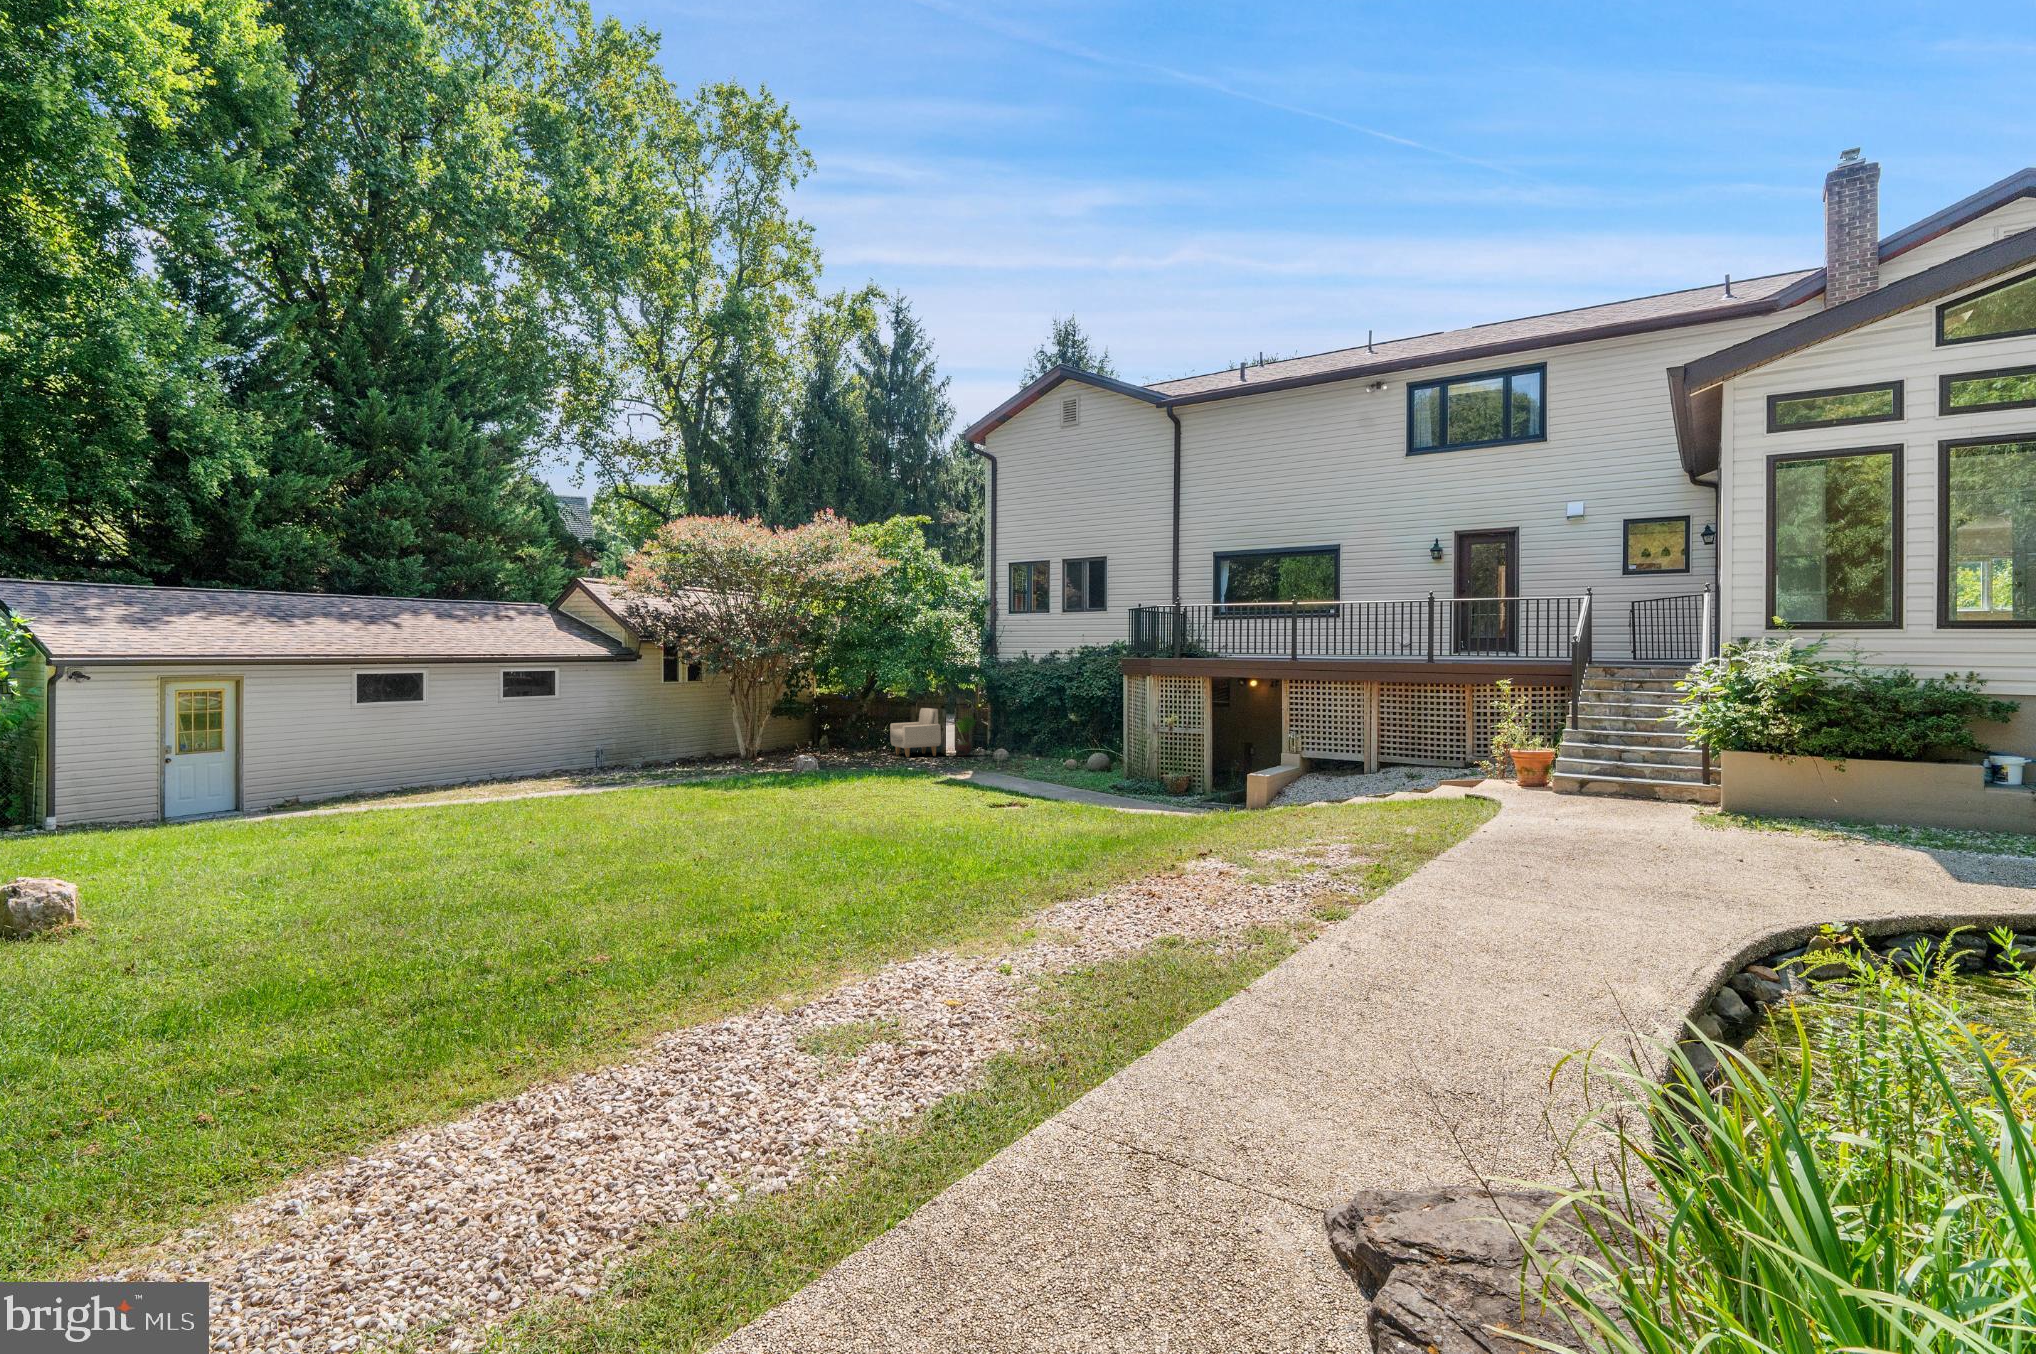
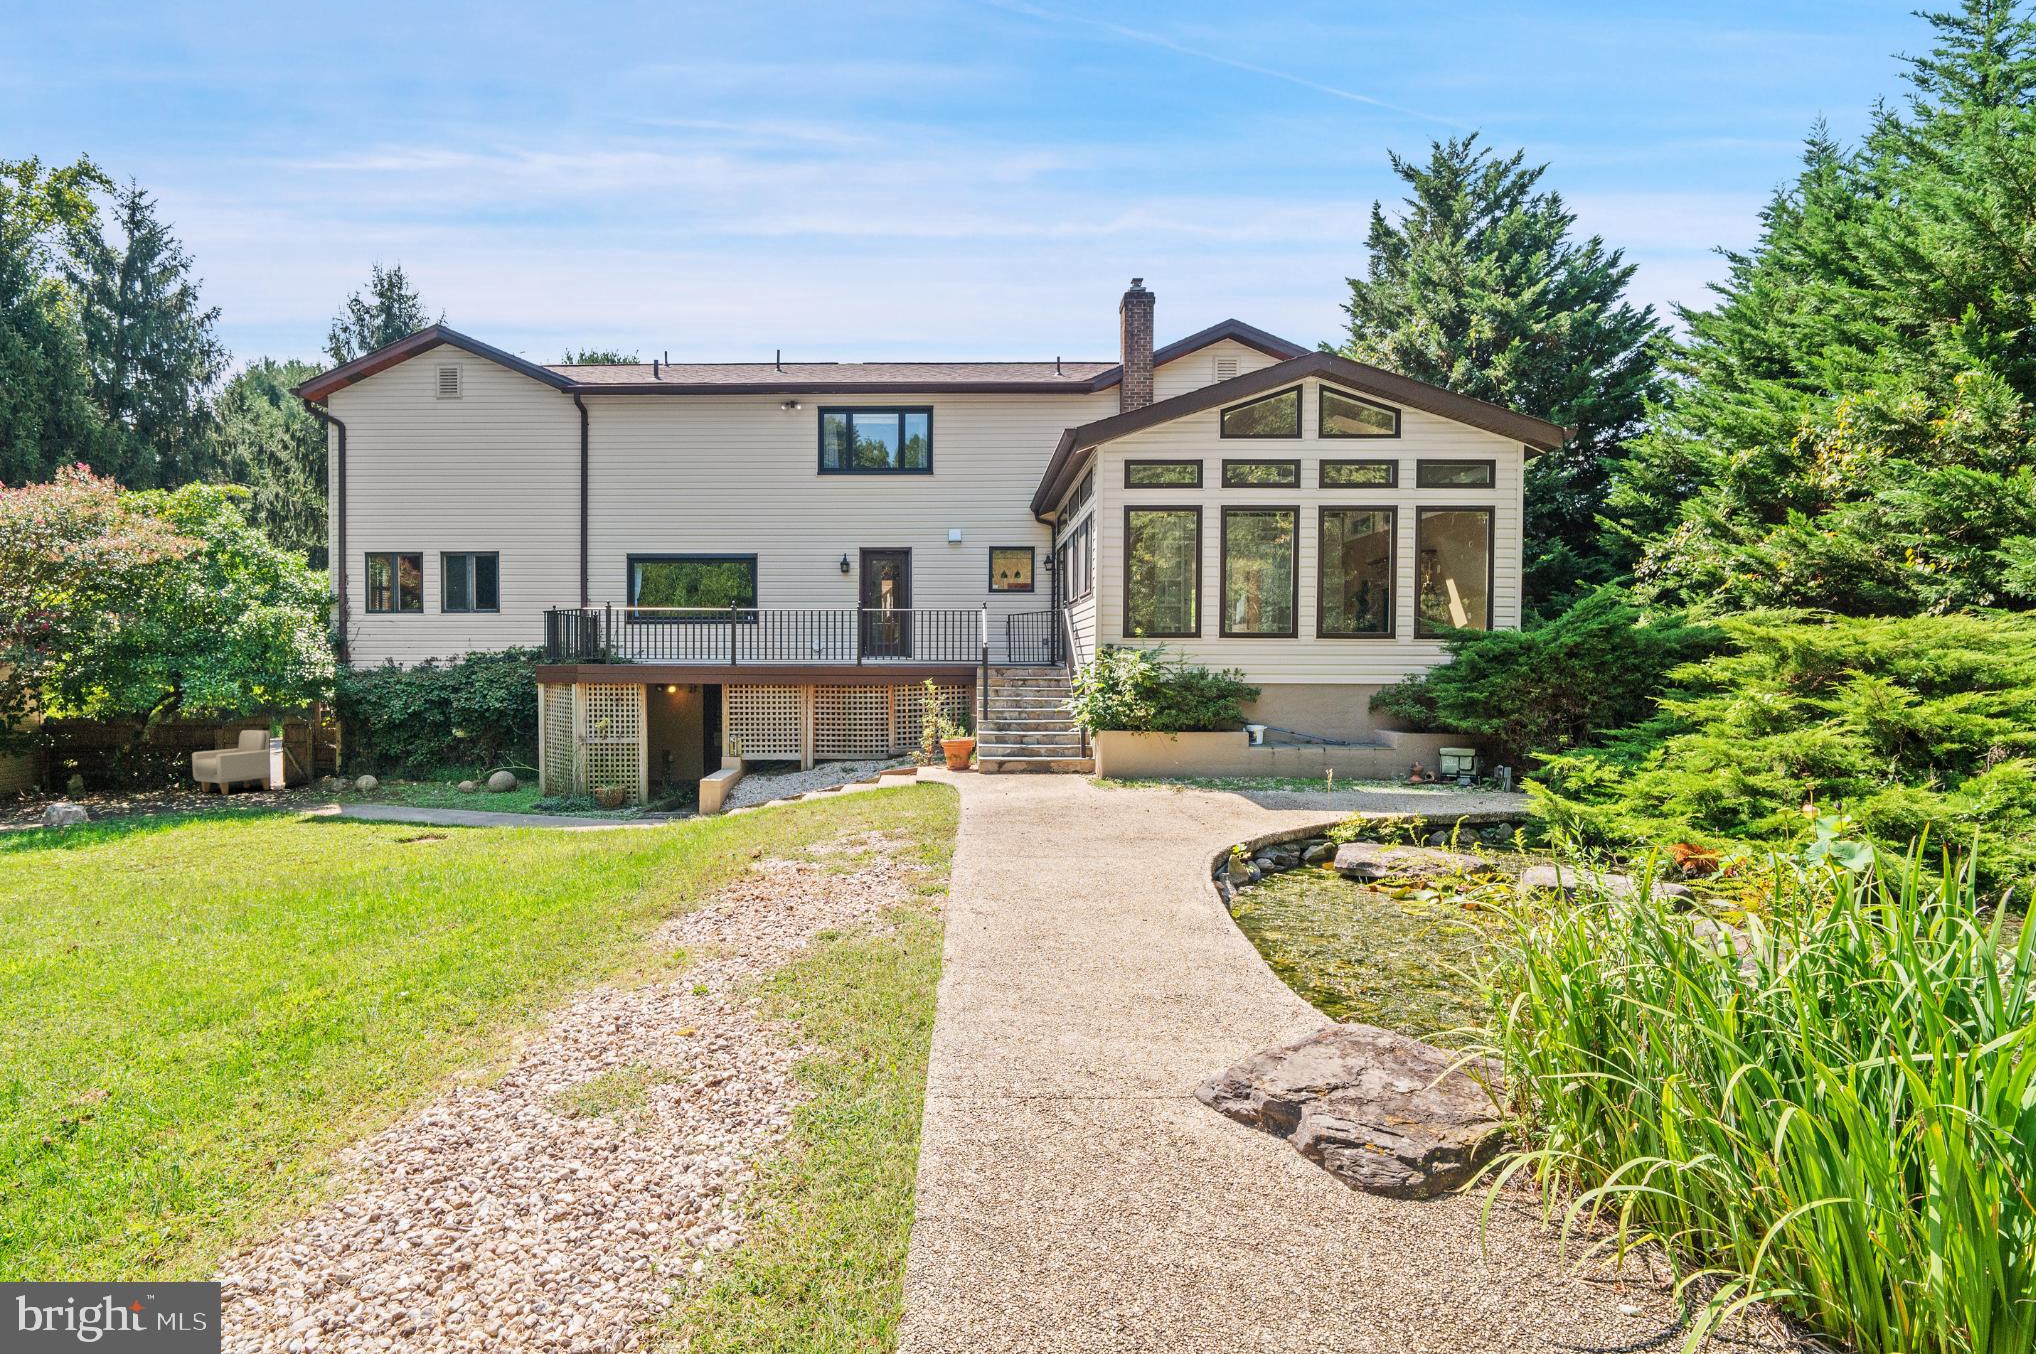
potted tree: present [957,717,974,756] -> none [294,734,329,787]

